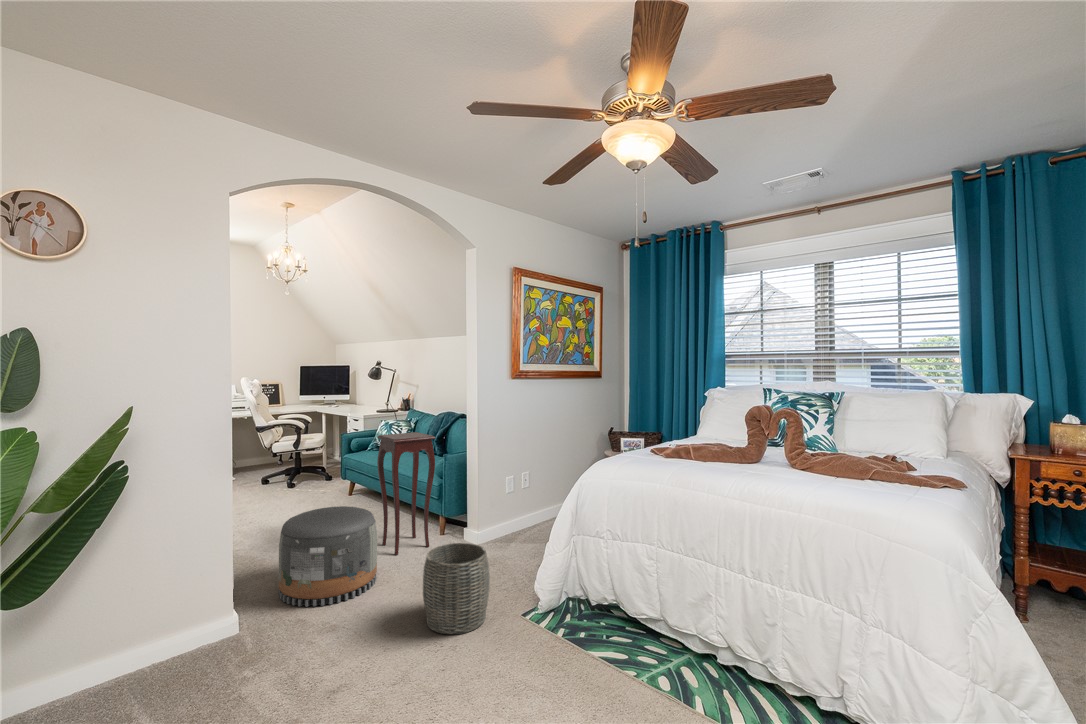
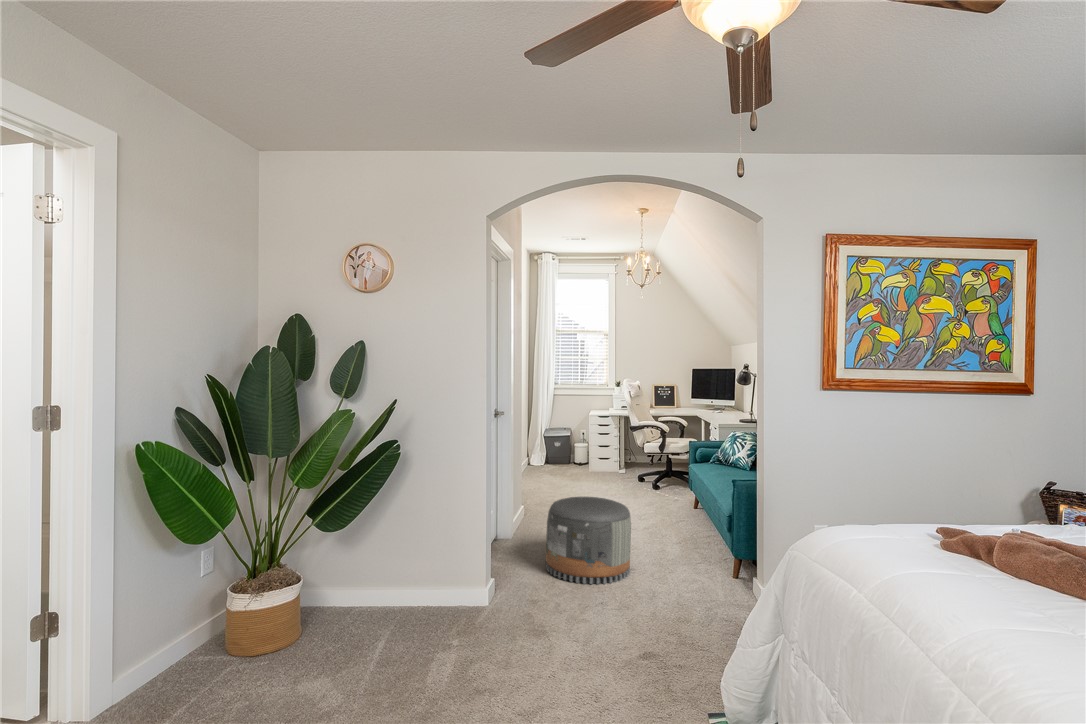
side table: present [377,432,435,555] -> none [664,438,715,571]
woven basket: present [423,543,490,634] -> none [609,554,682,651]

